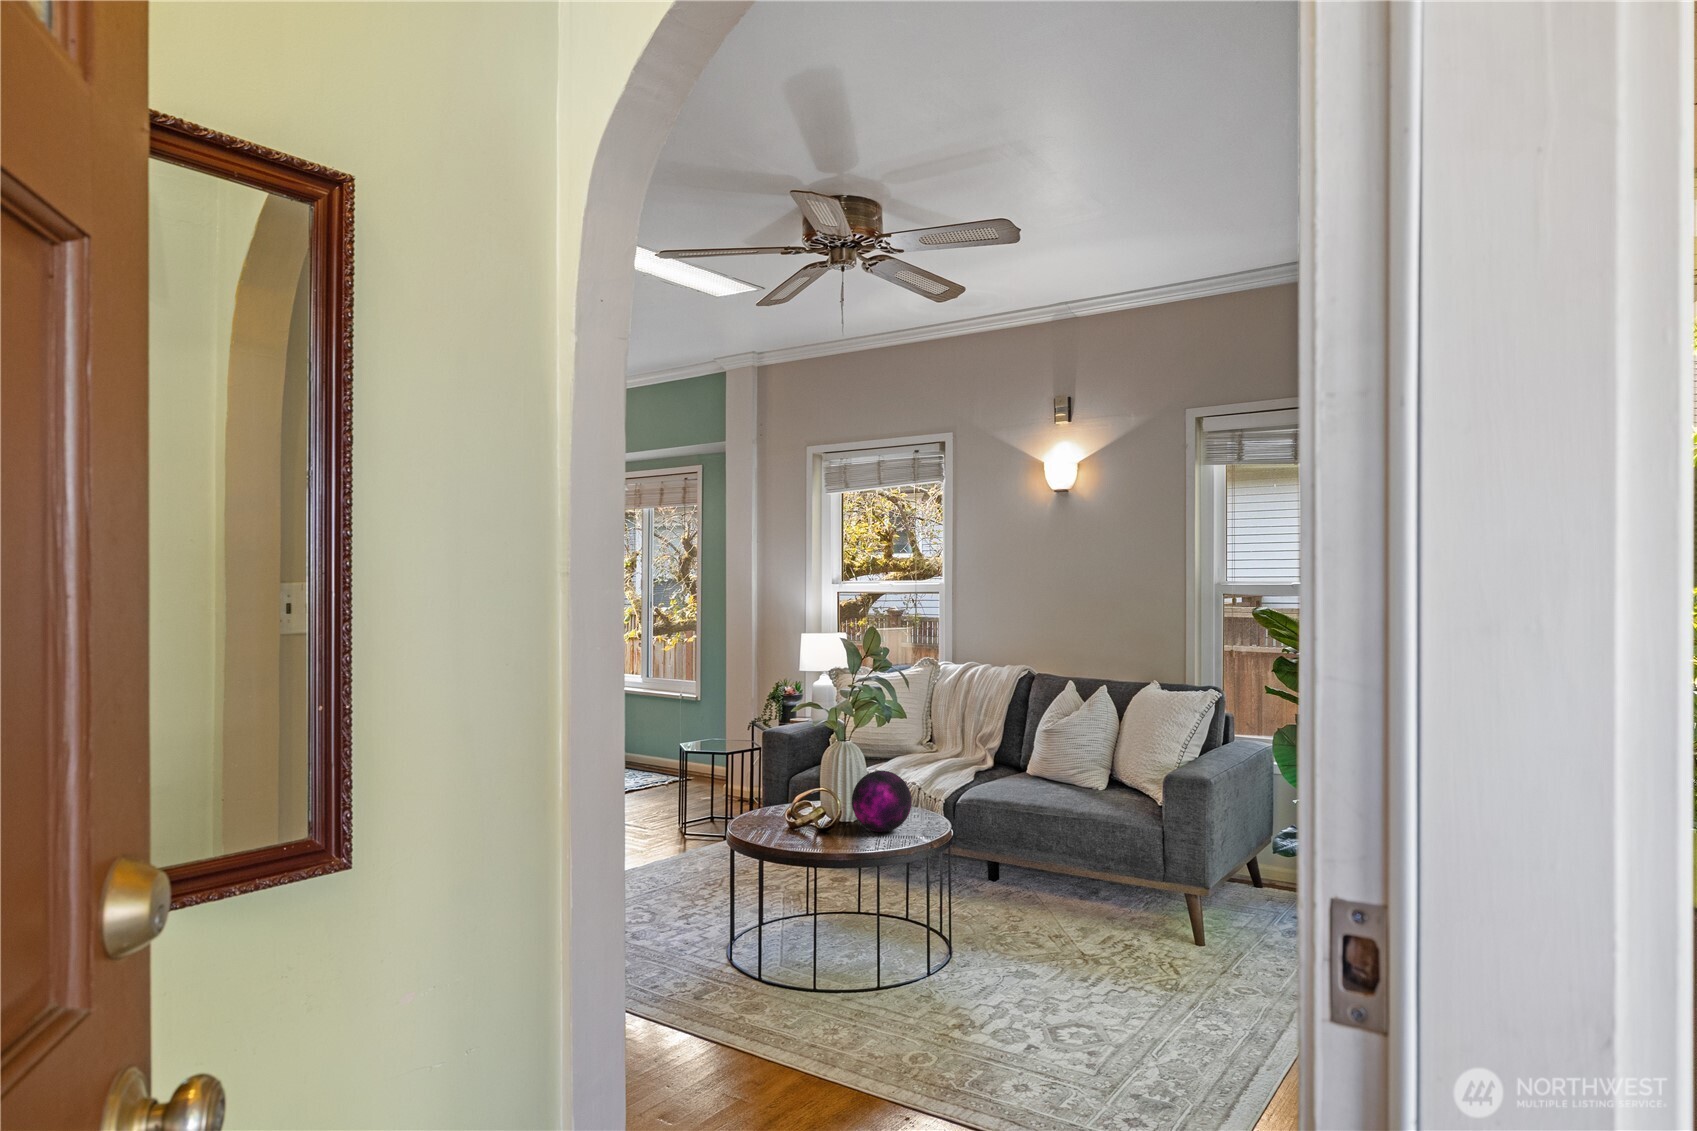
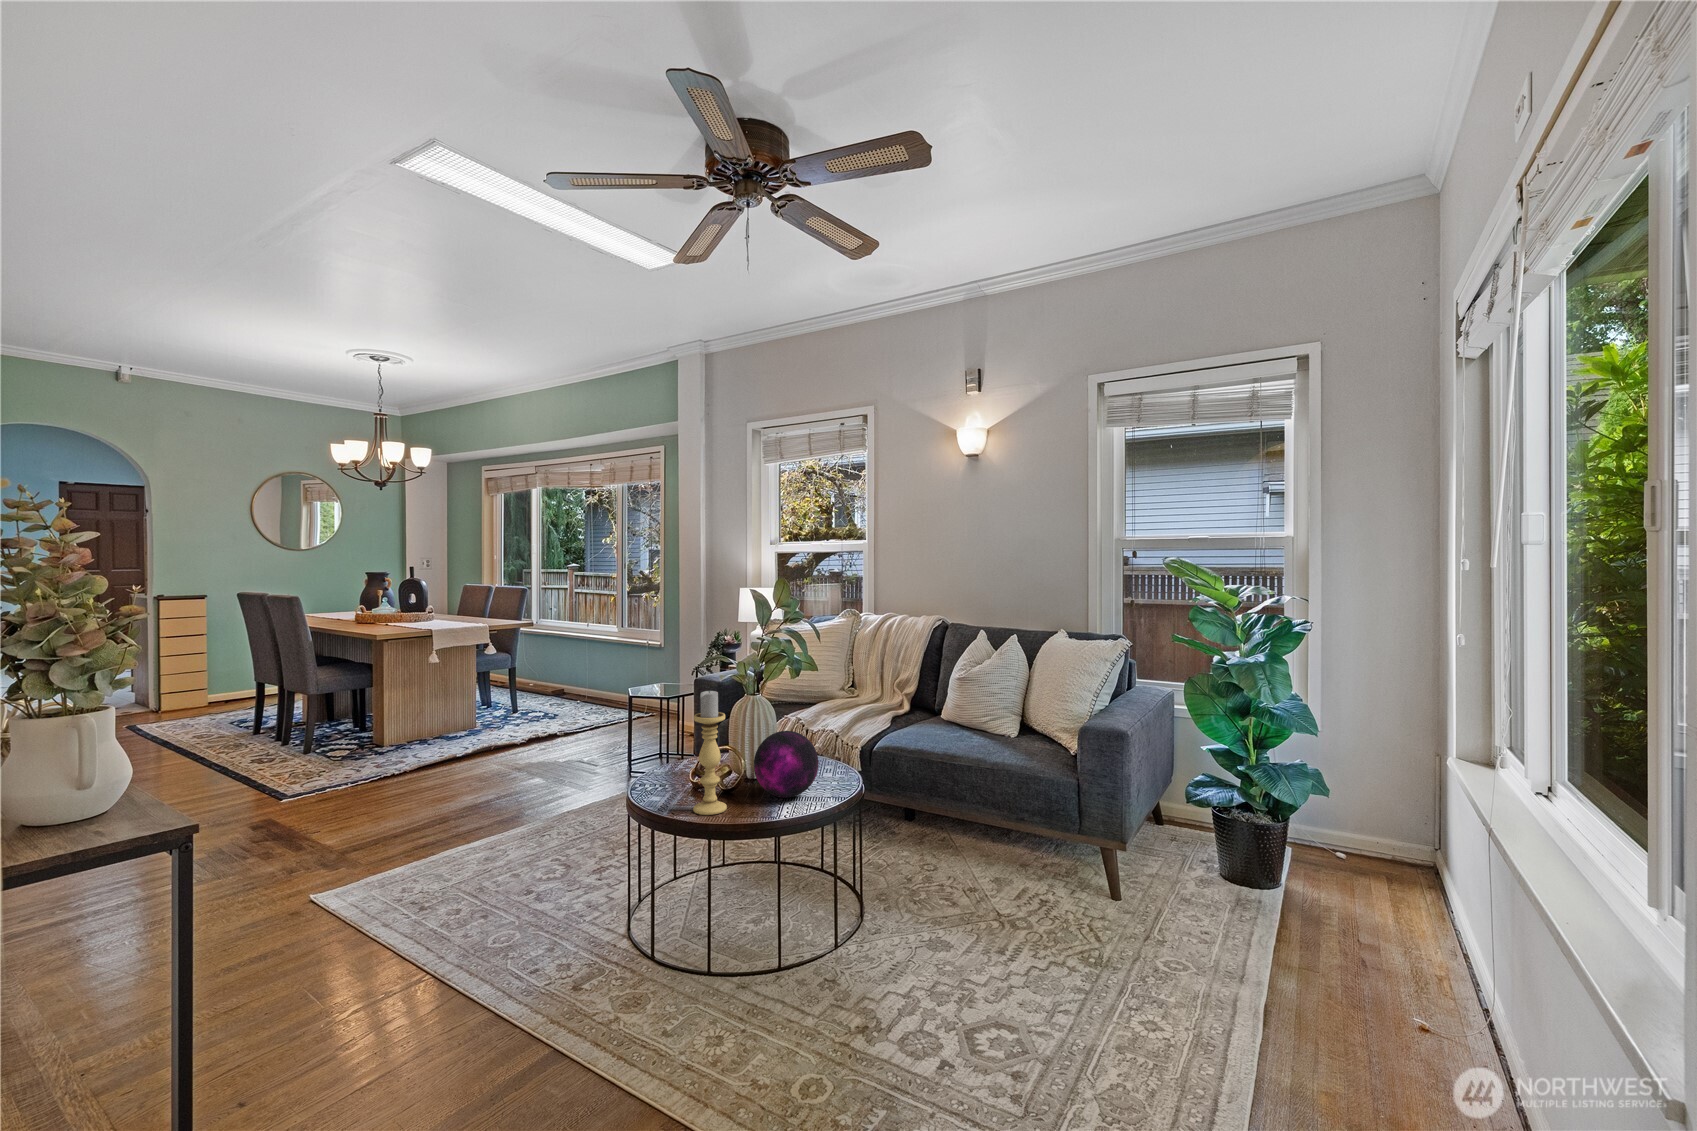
candle holder: none [801,730,830,843] -> present [693,690,727,815]

